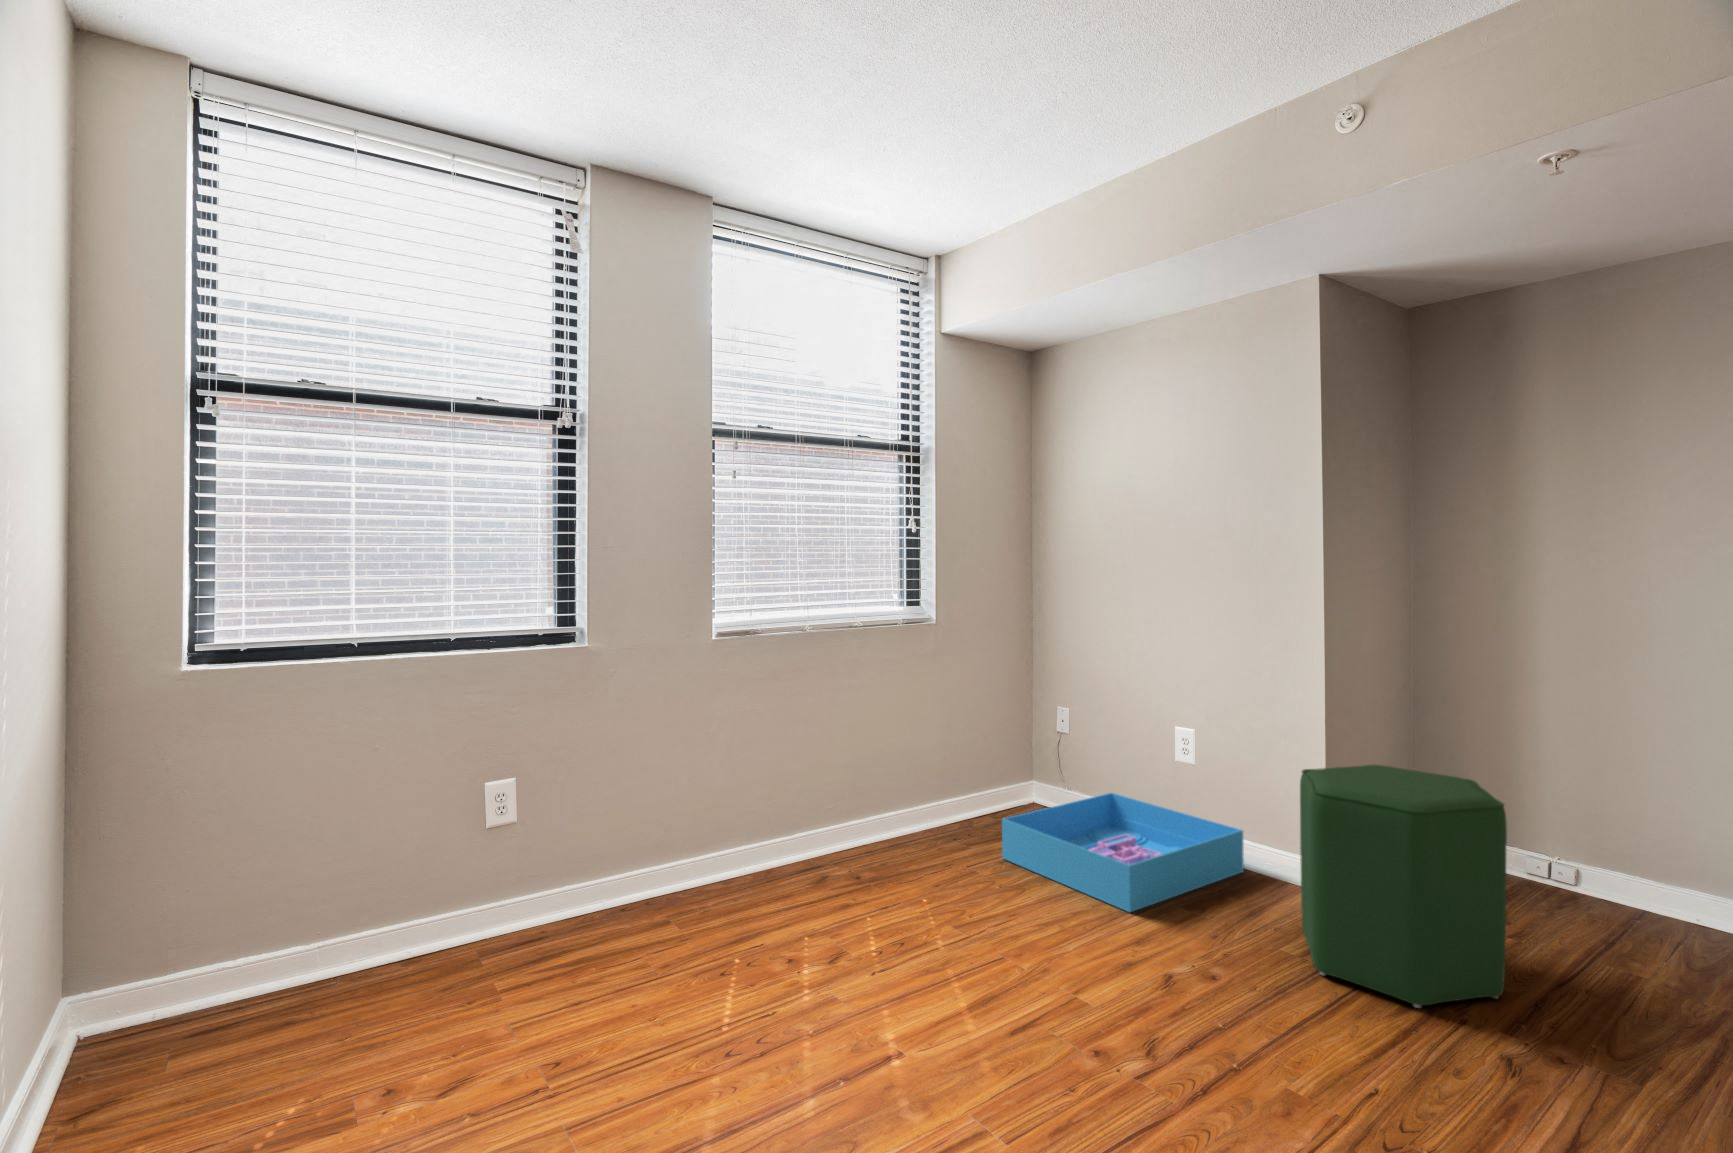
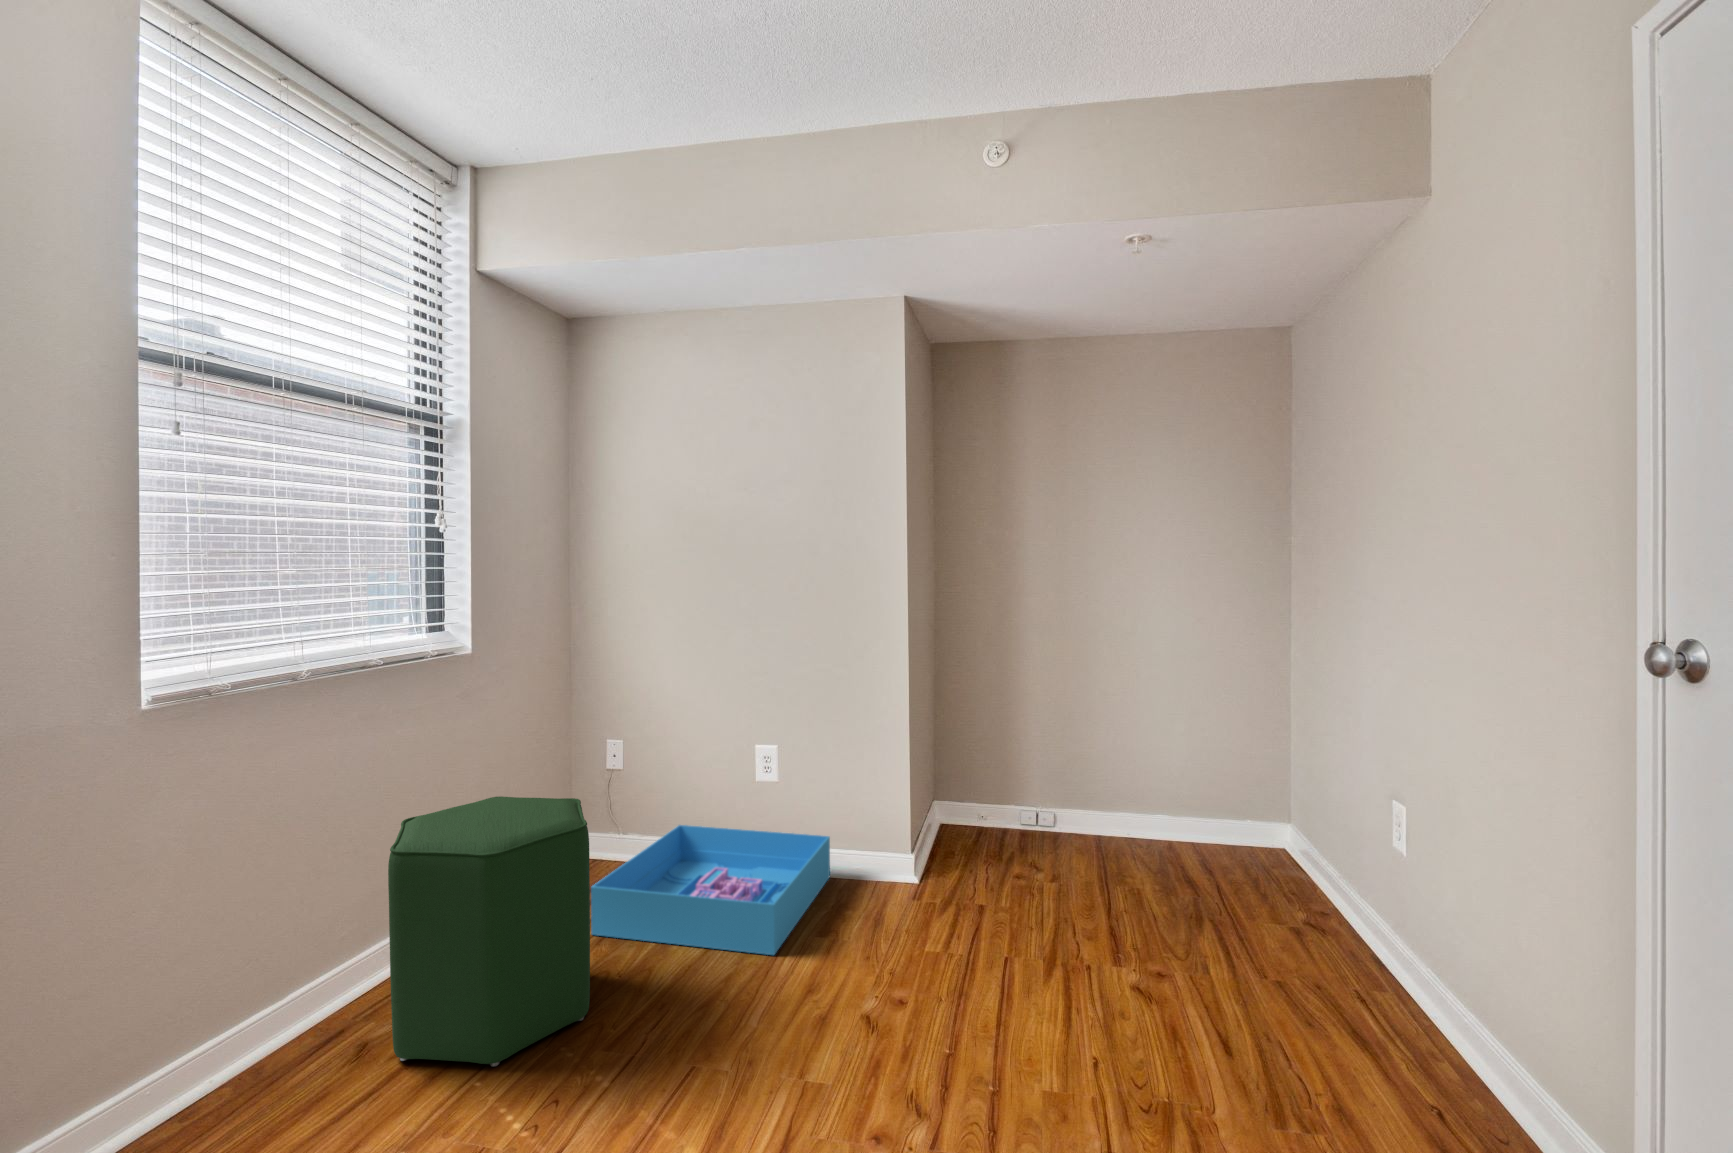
ottoman: present [1300,765,1507,1008] -> present [388,796,590,1067]

